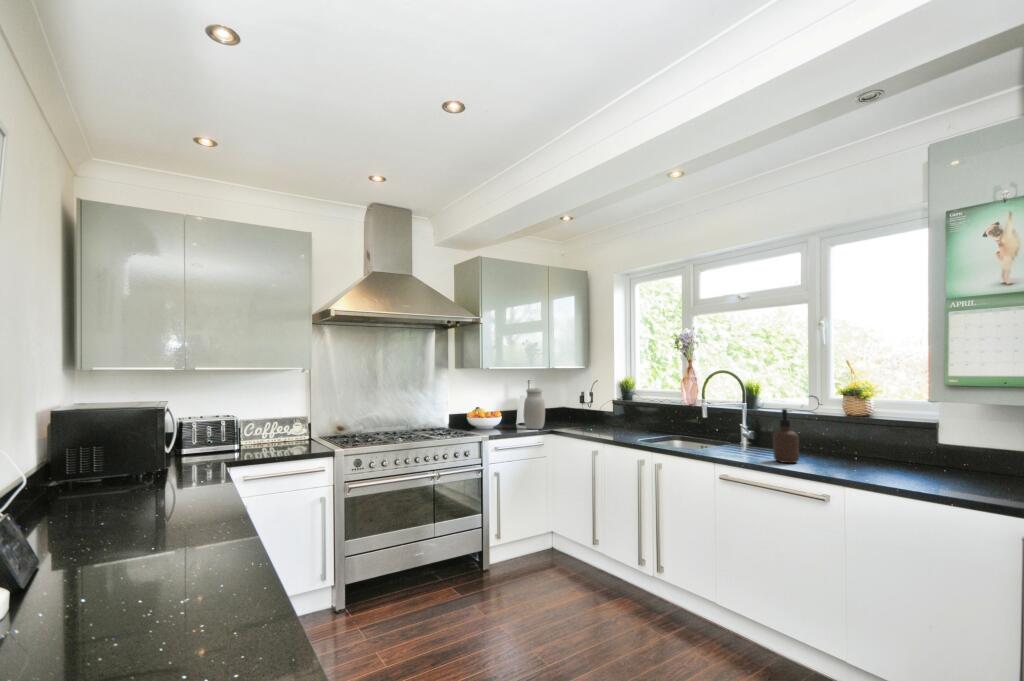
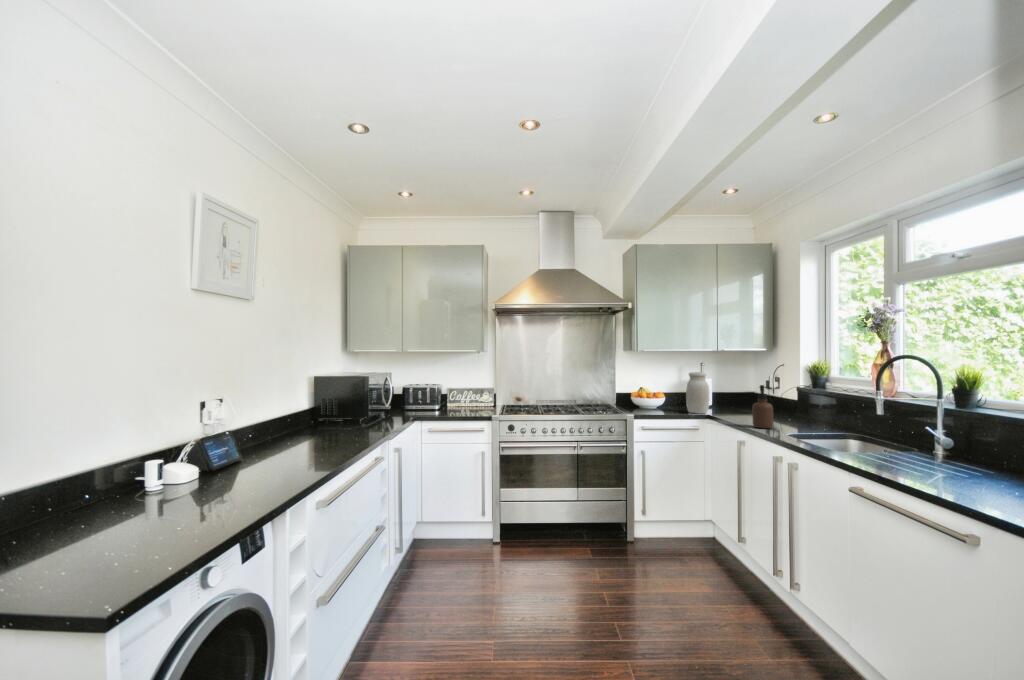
soap dispenser: present [773,409,799,463] -> present [752,385,773,428]

